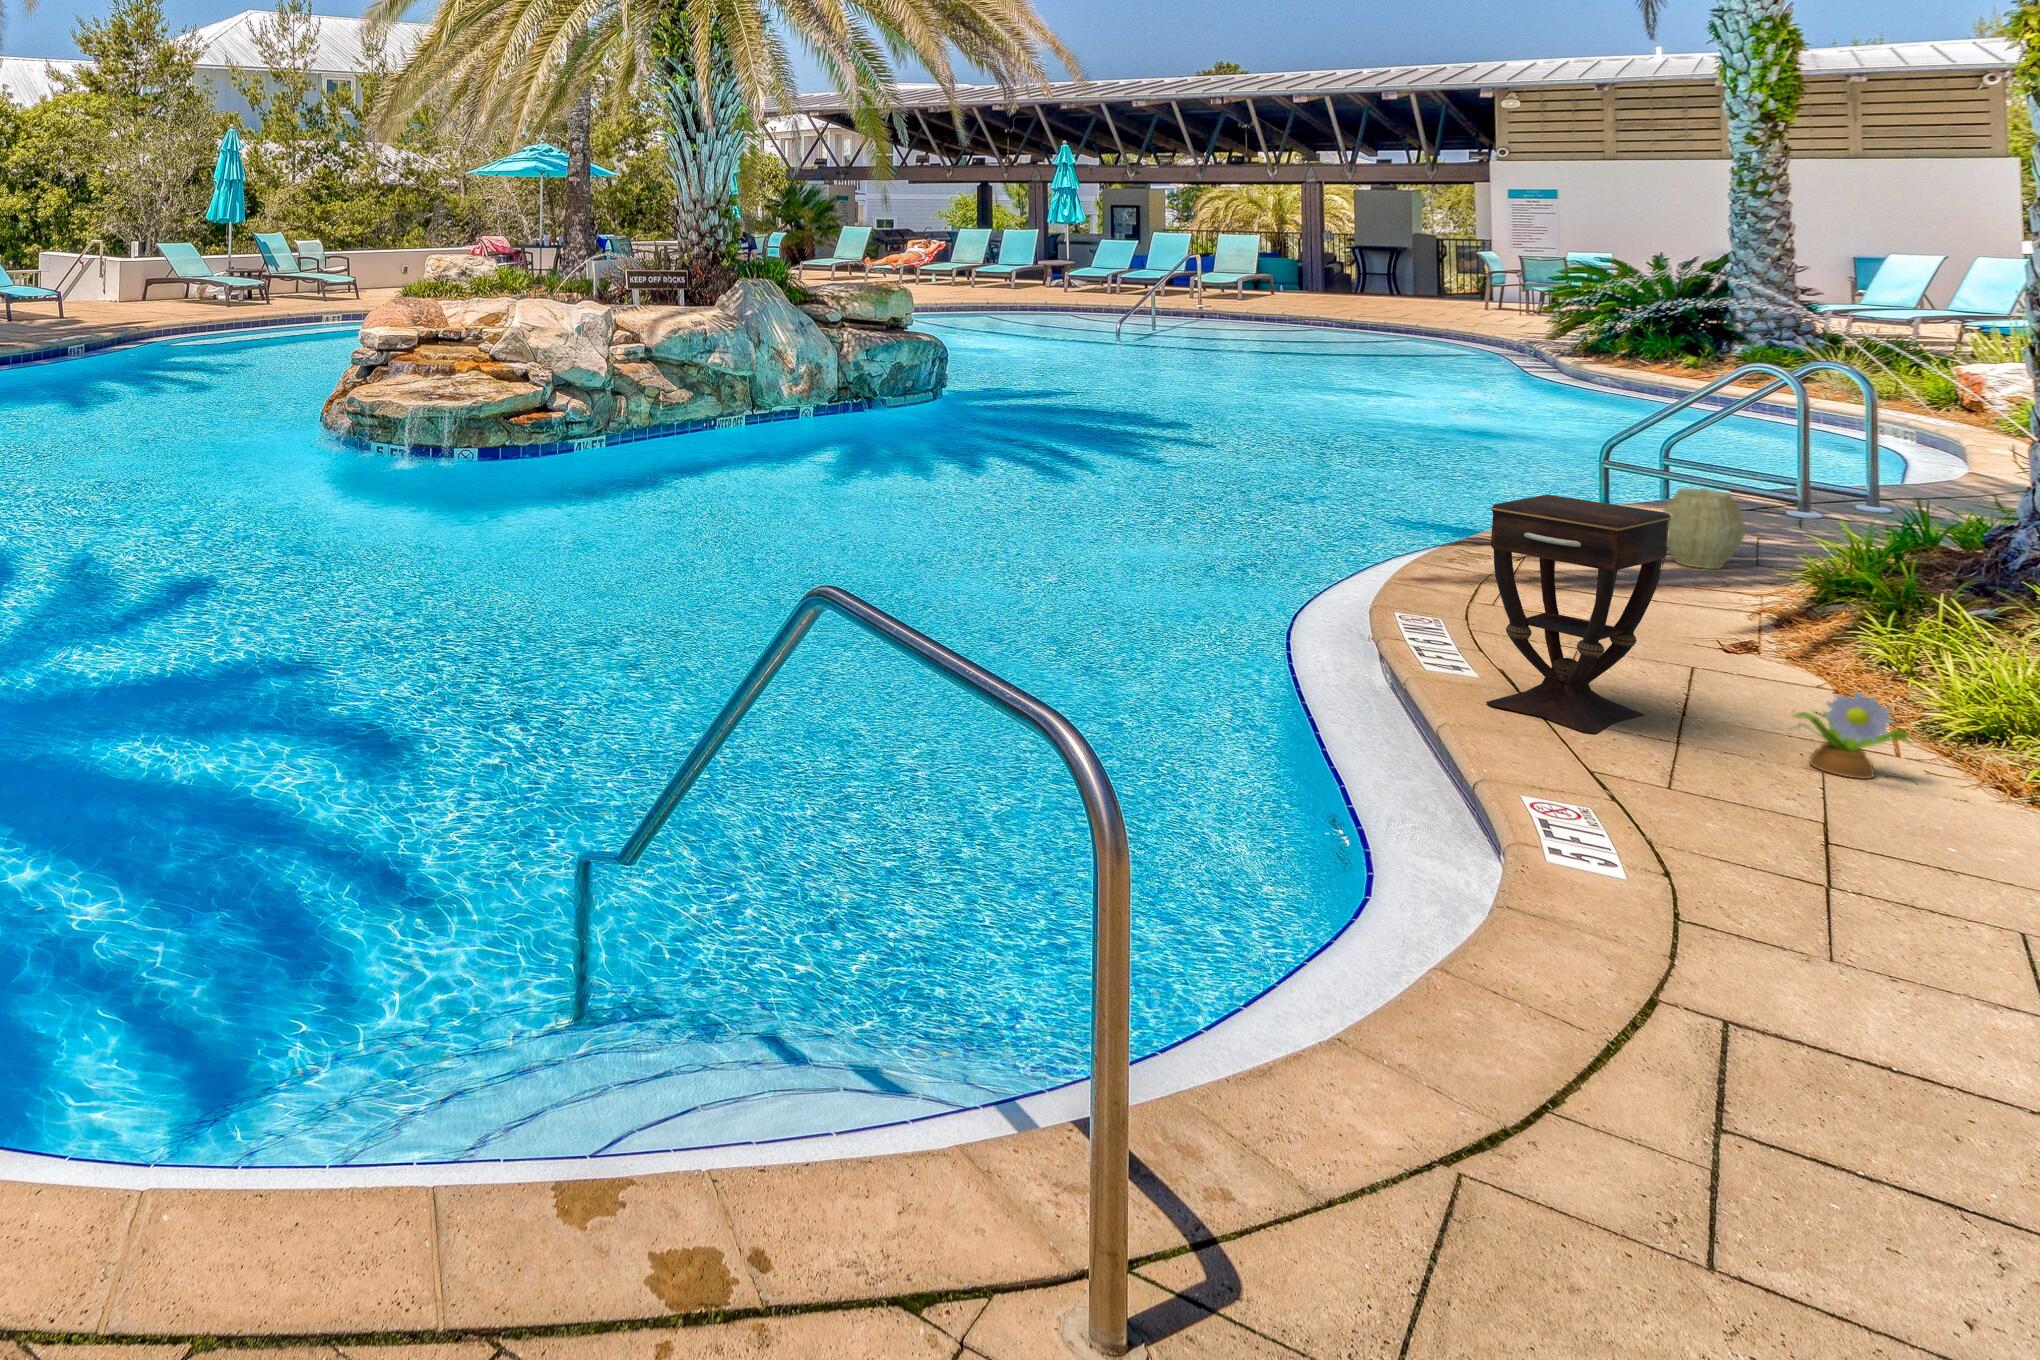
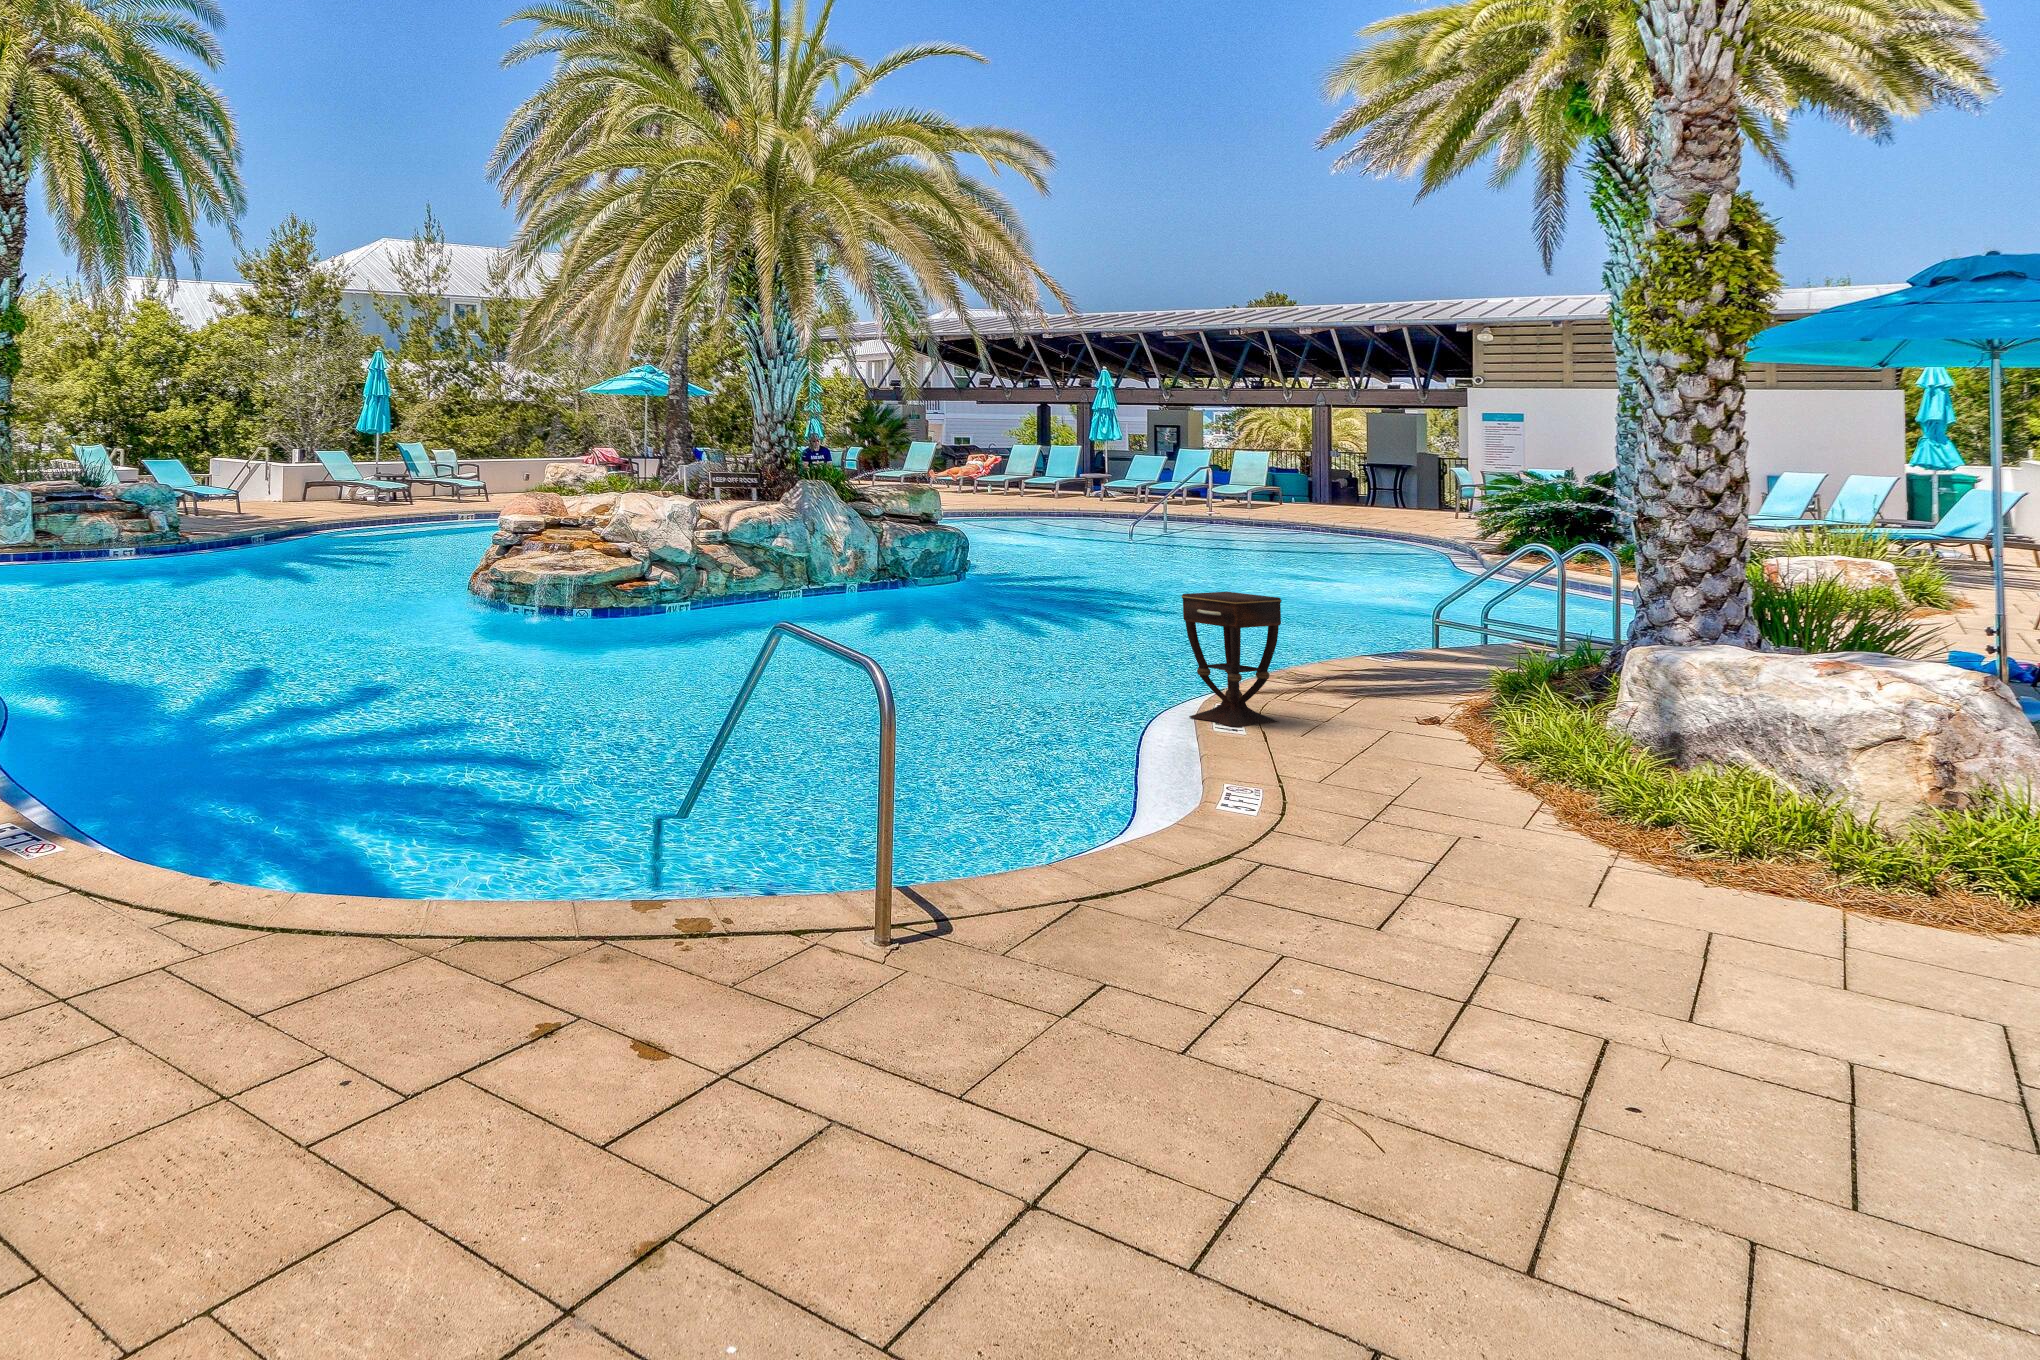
woven basket: present [1664,488,1745,569] -> none [1412,615,1465,672]
decorative plant: present [1794,692,1911,779] -> none [1329,689,1394,742]

